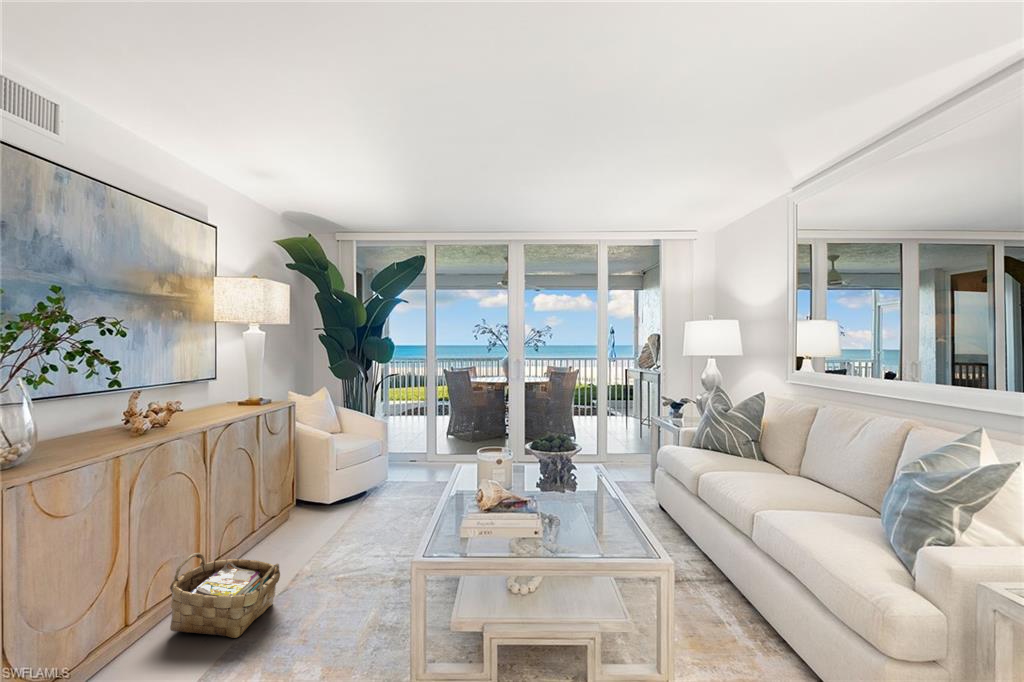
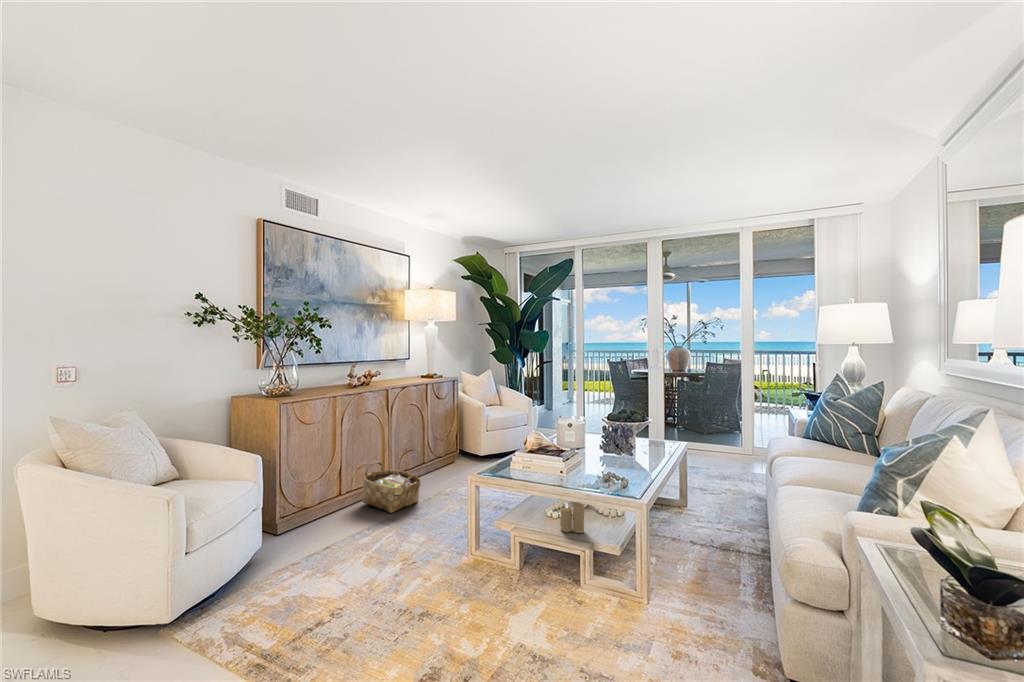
candle: none [549,560,579,613] -> present [560,502,584,533]

